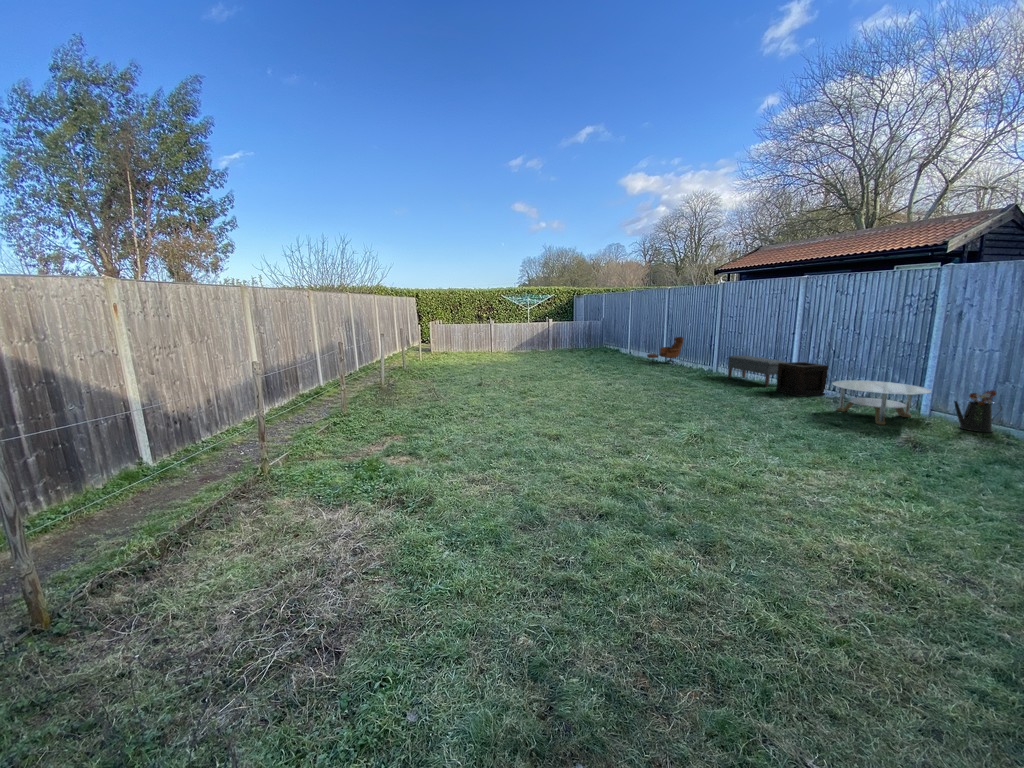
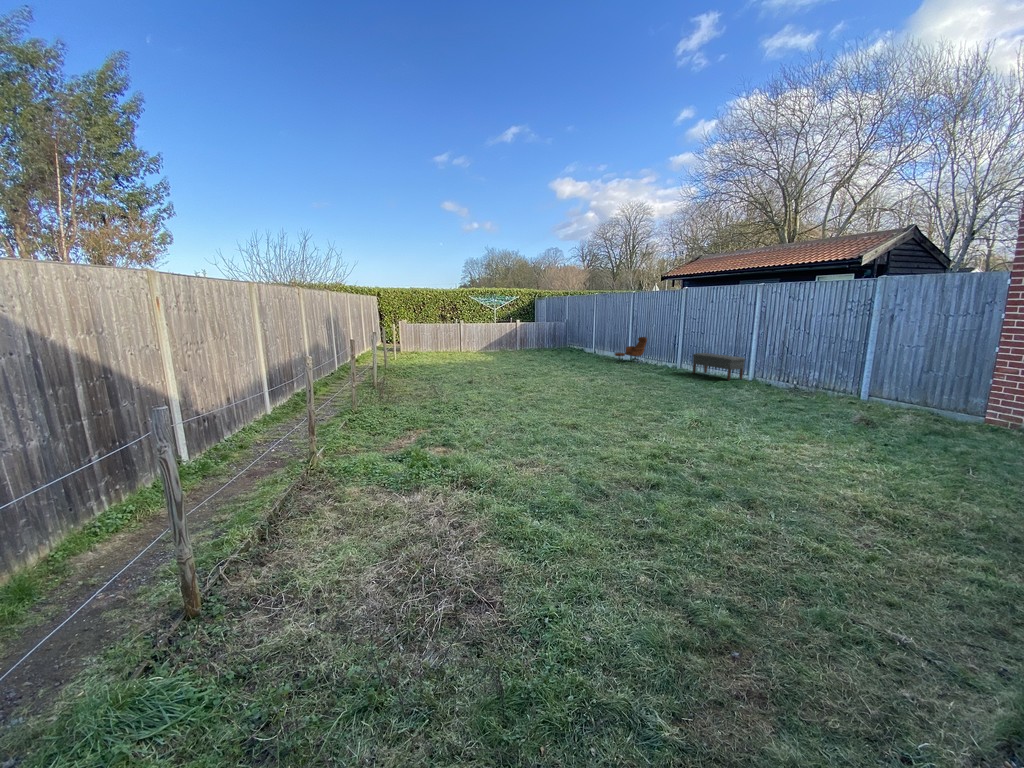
wooden crate: present [776,362,828,397] -> none [738,358,782,388]
round table: present [832,380,931,425] -> none [792,373,871,409]
watering can: present [954,390,1002,432] -> none [892,377,927,412]

